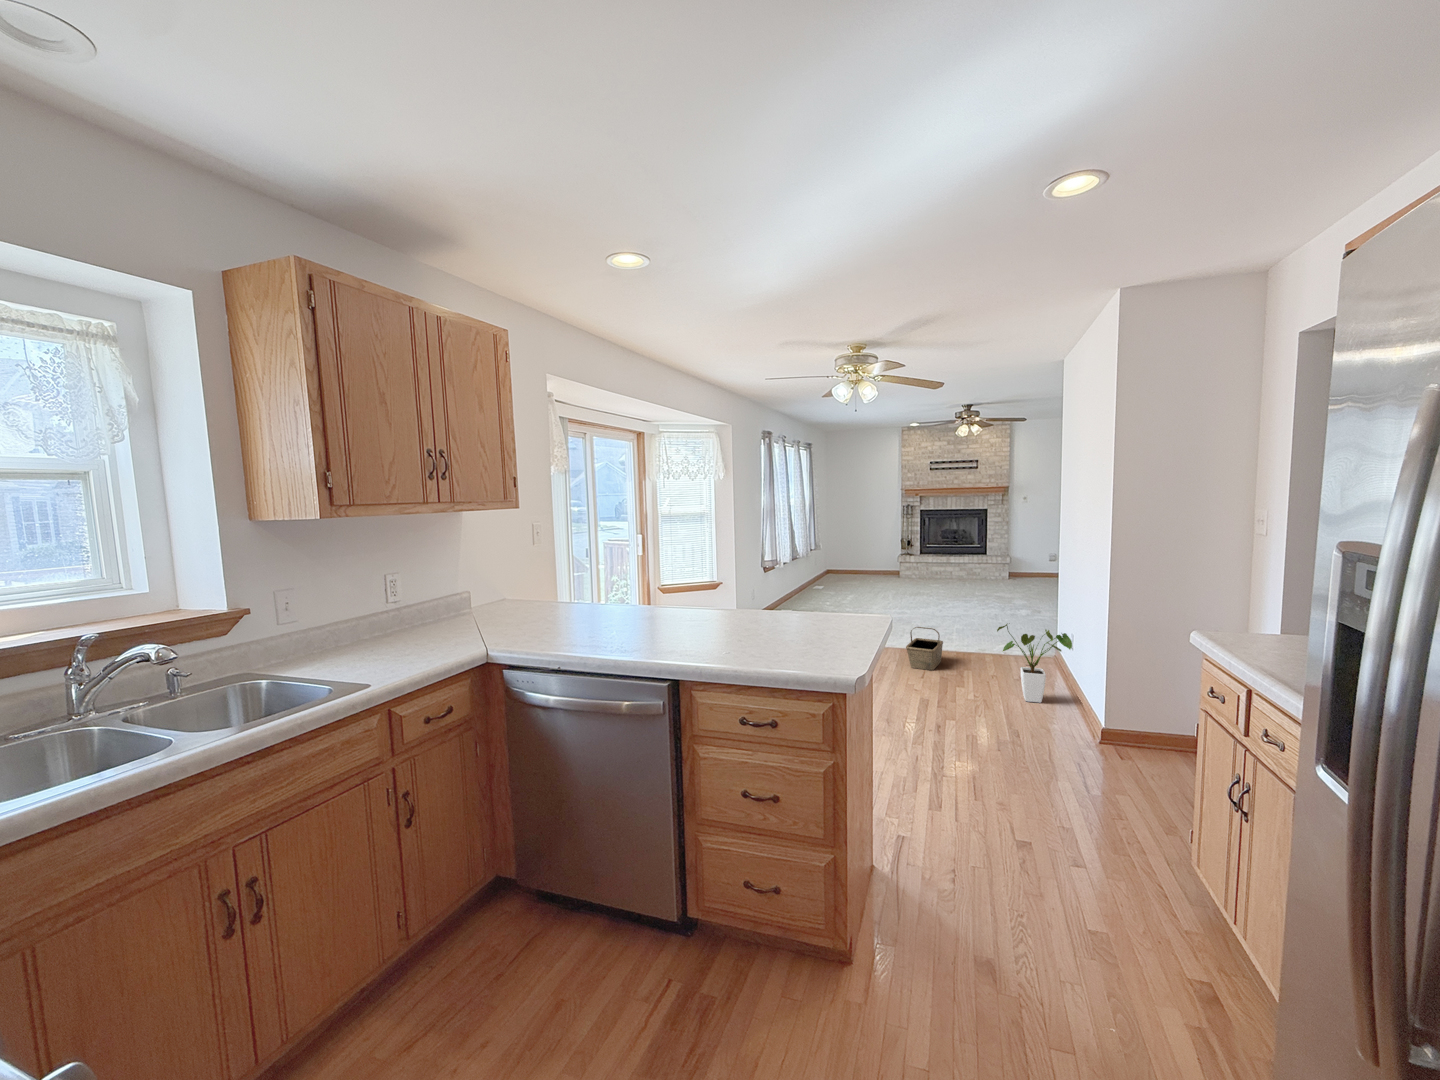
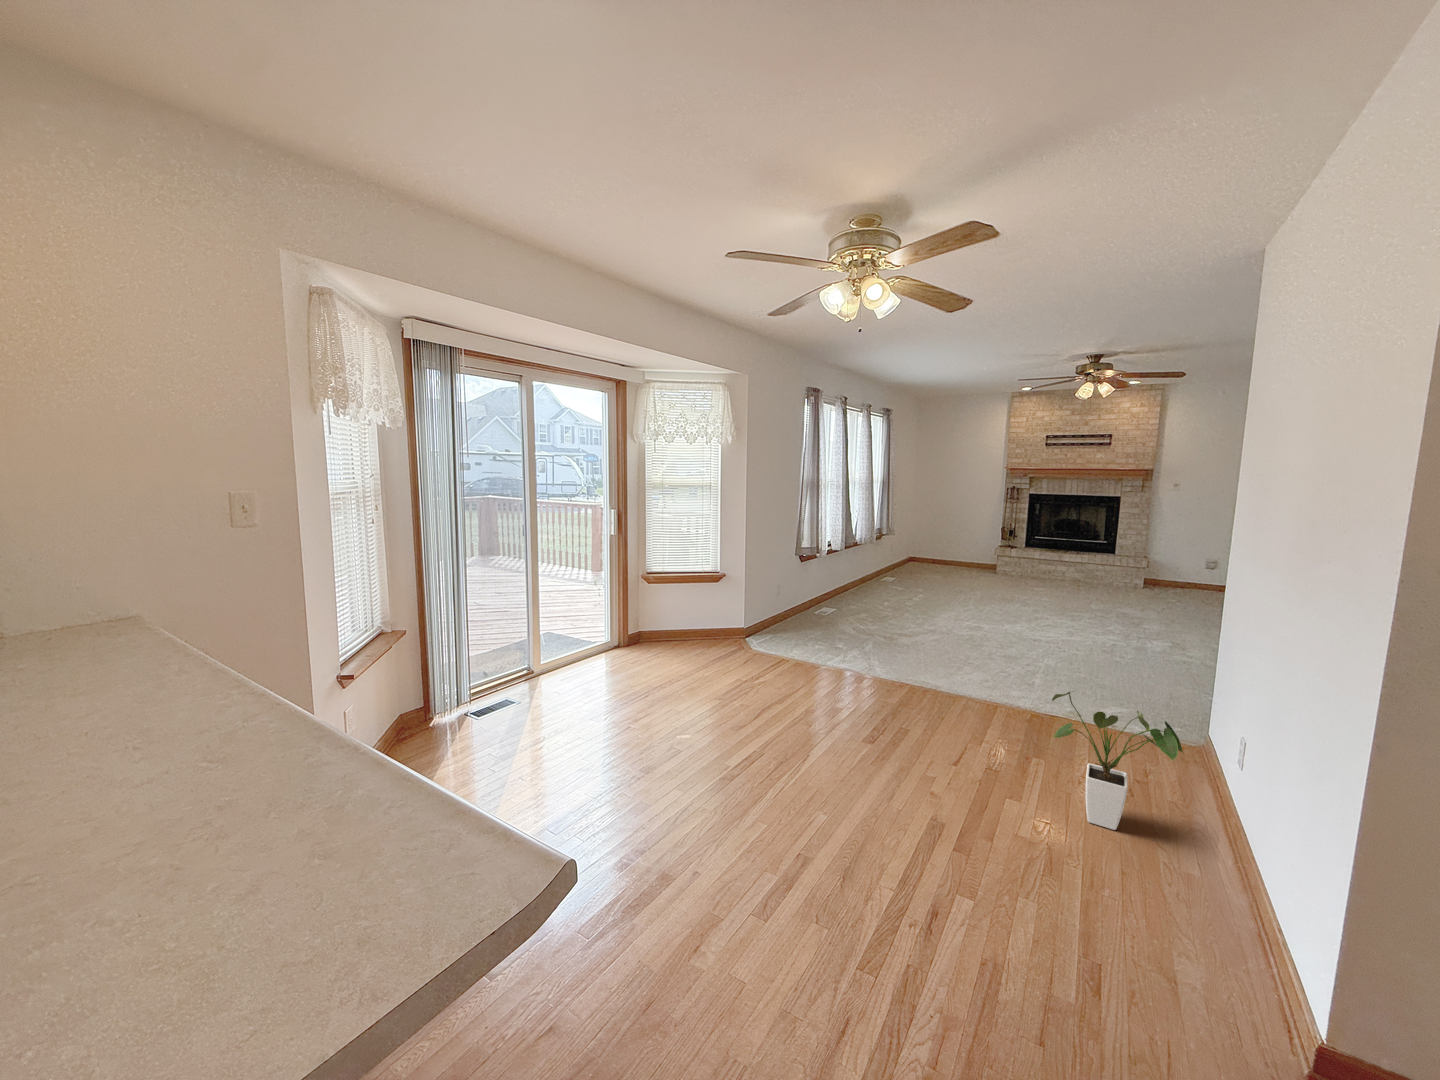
basket: present [906,627,943,670] -> none [927,664,988,731]

